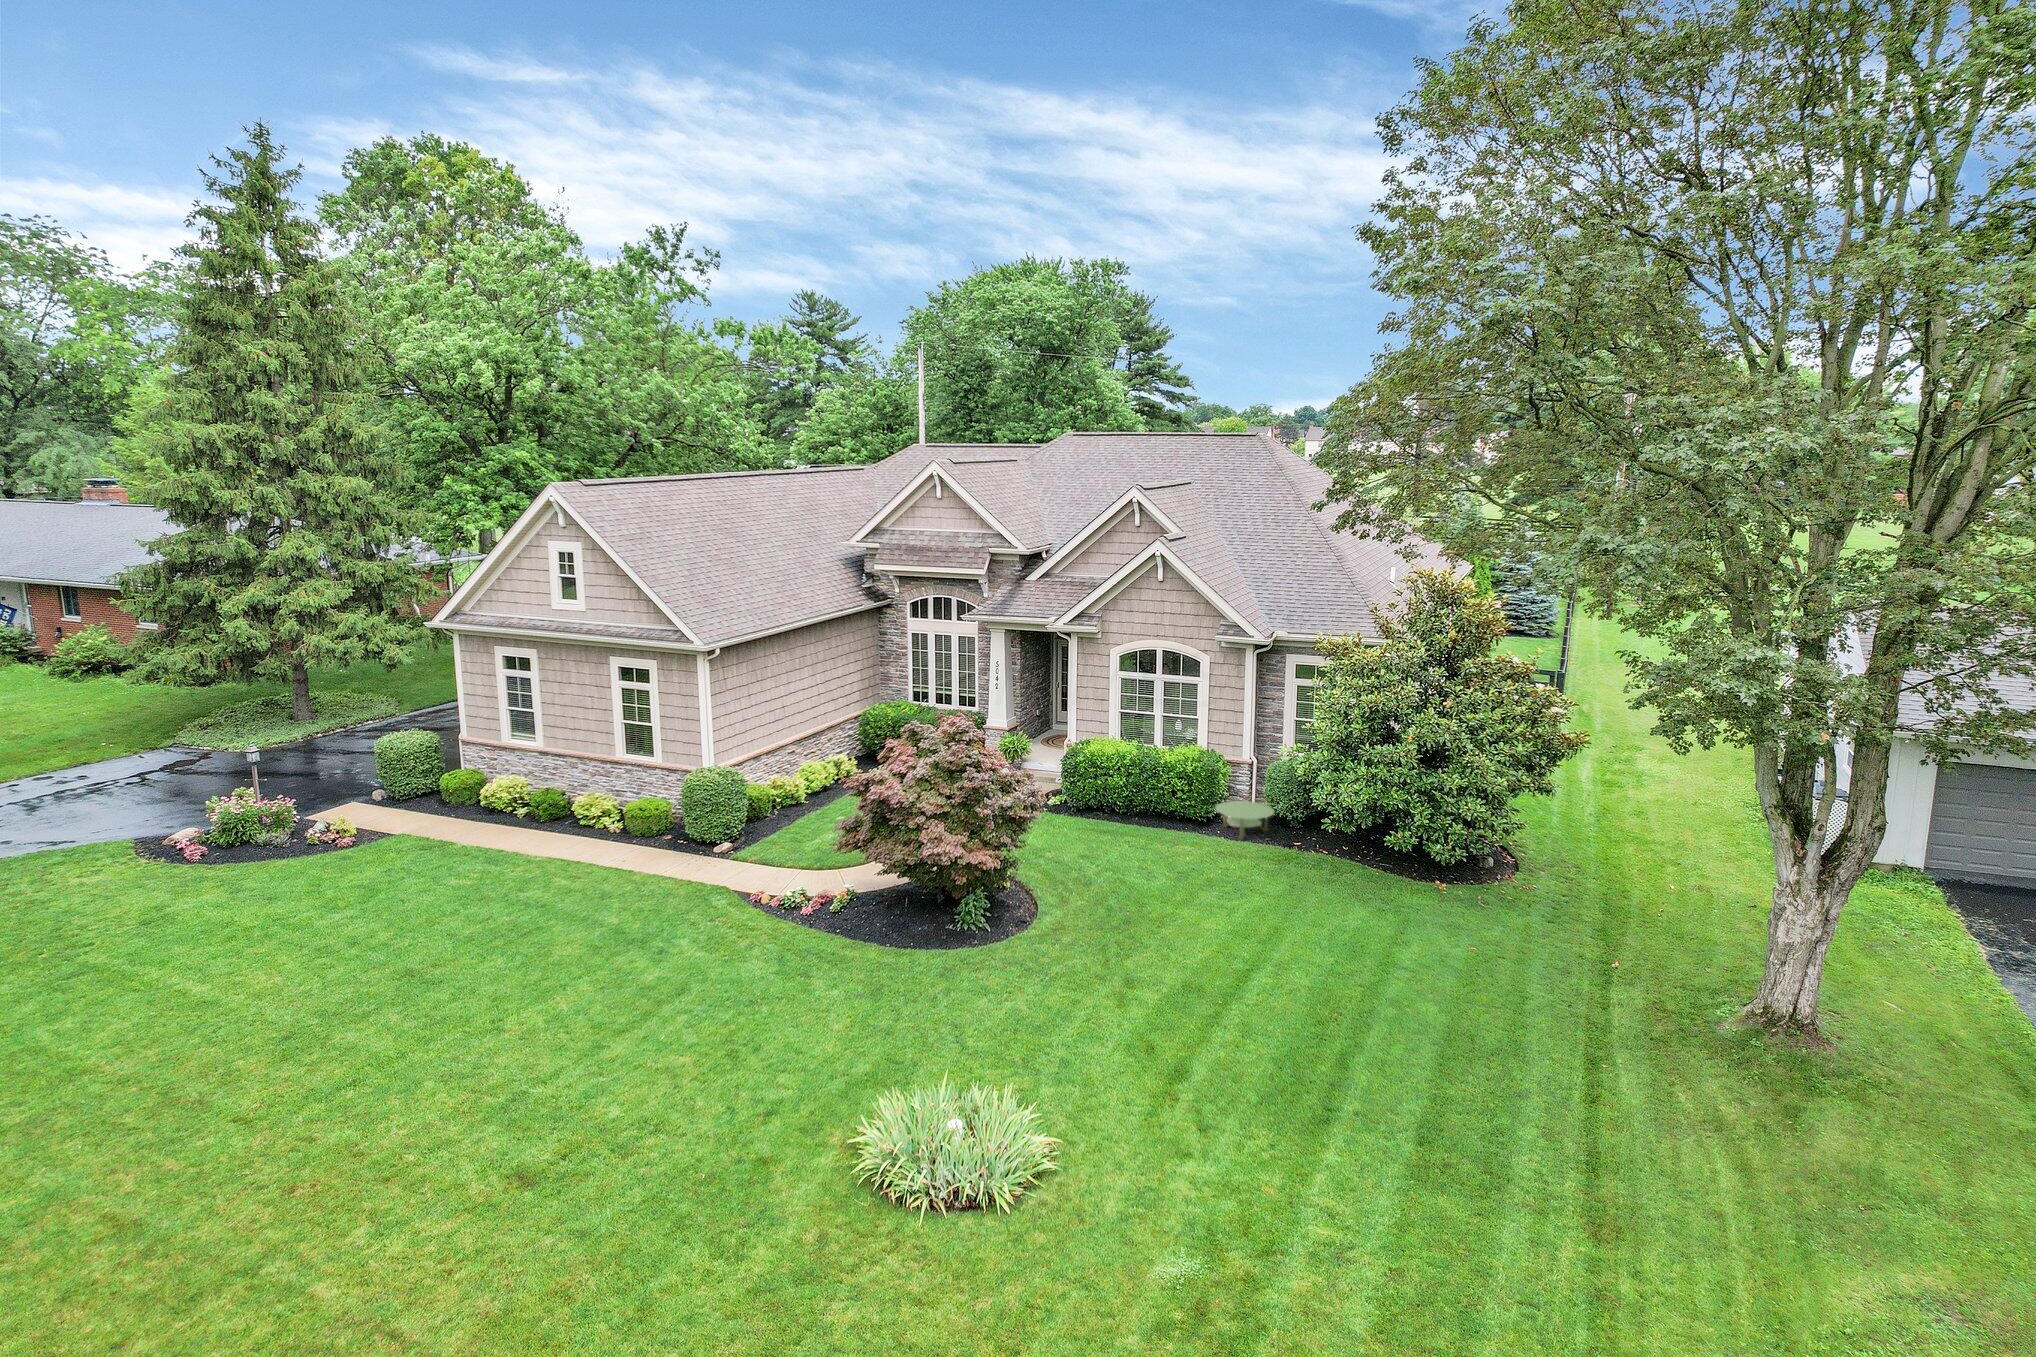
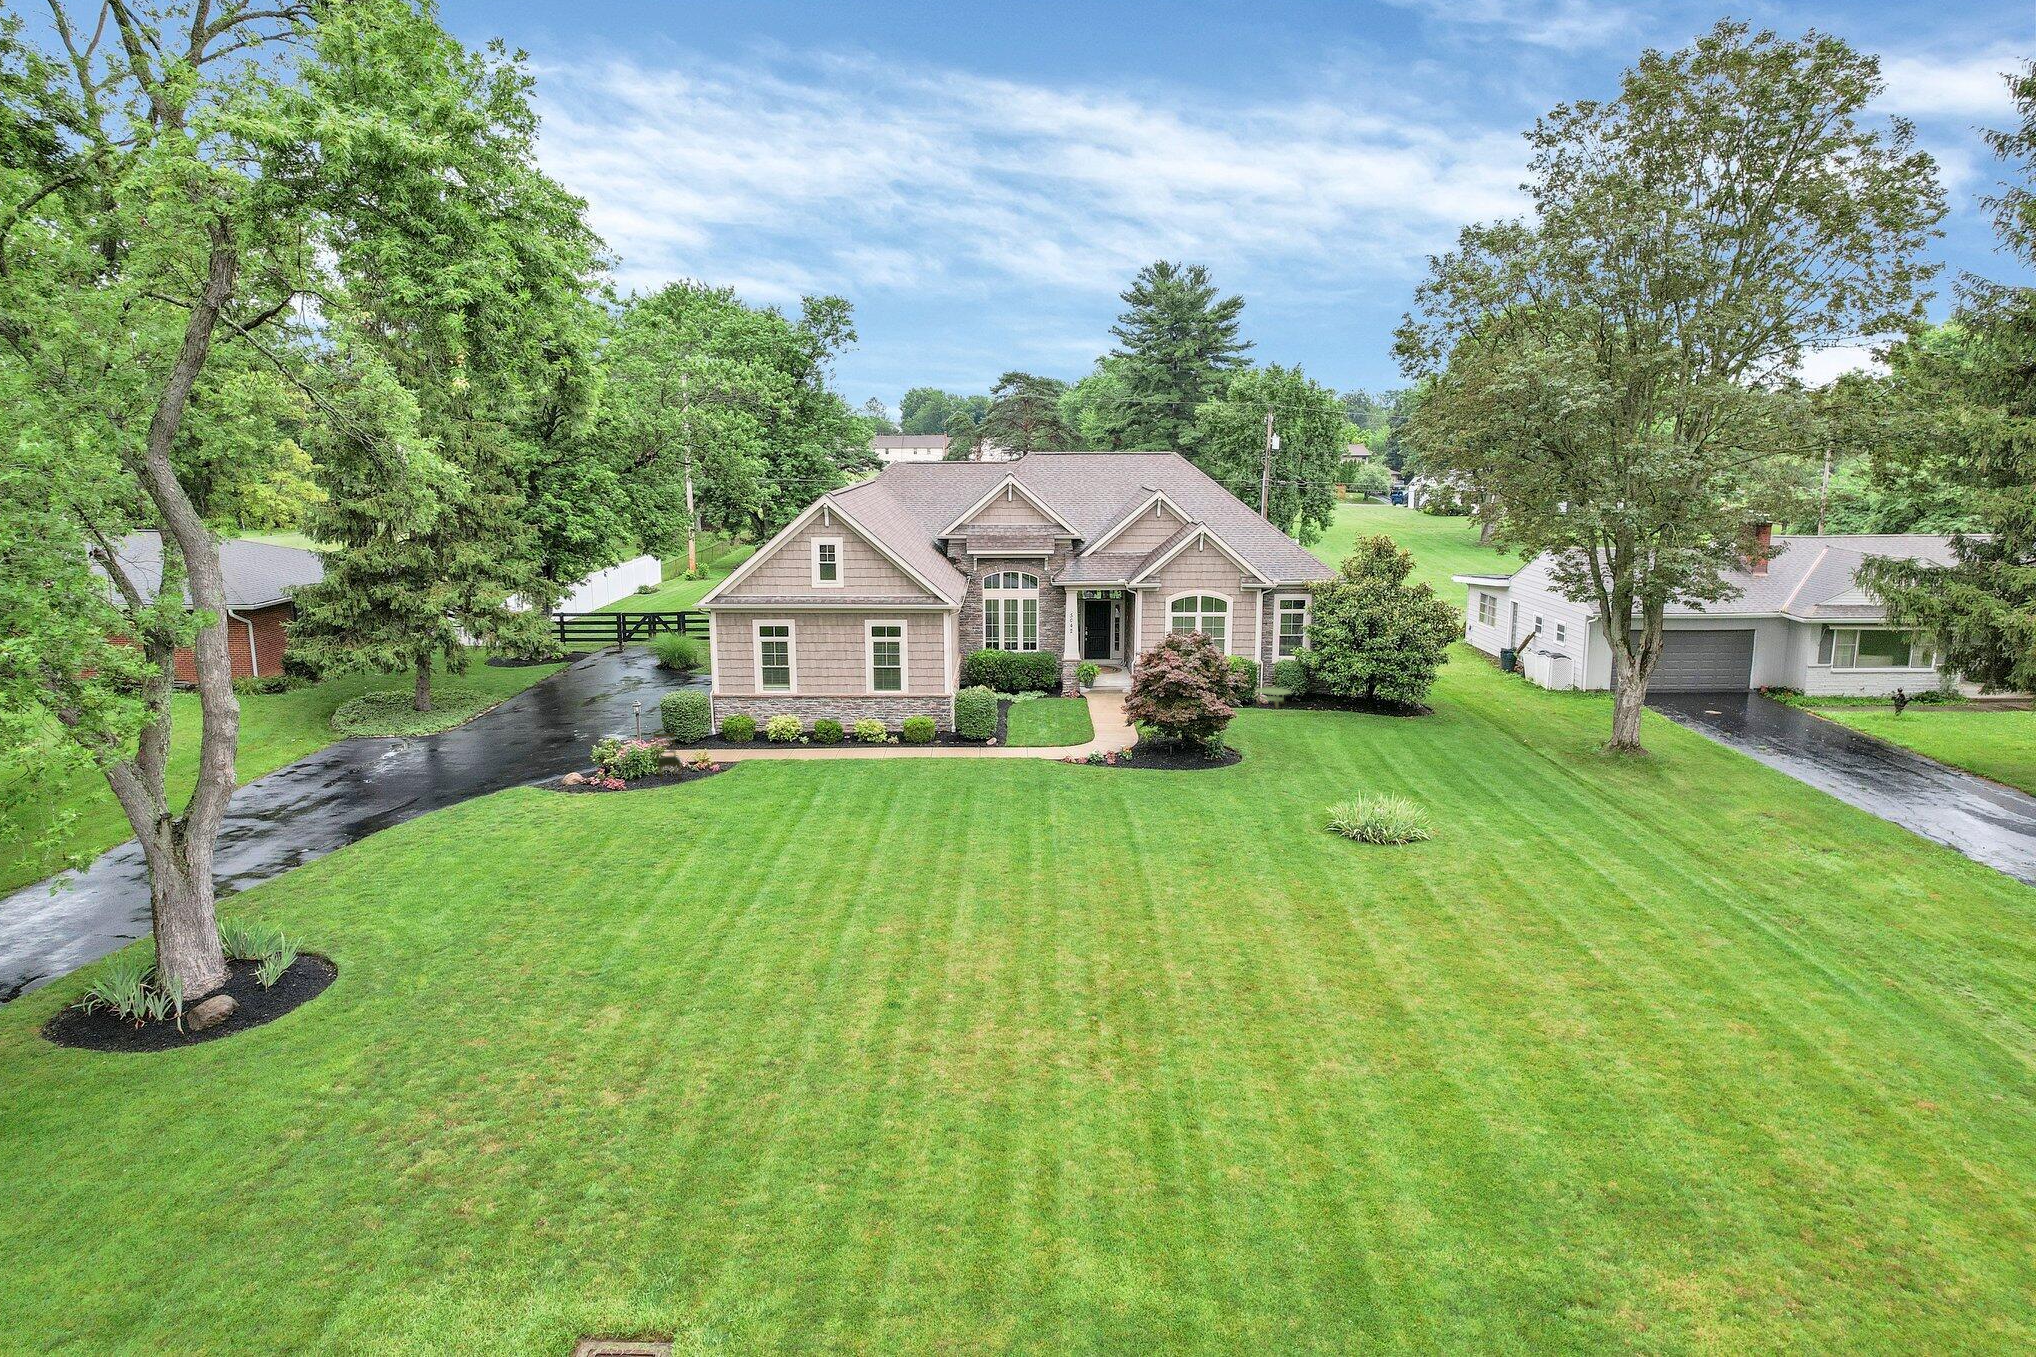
chair: none [187,796,240,864] -> present [655,733,681,782]

